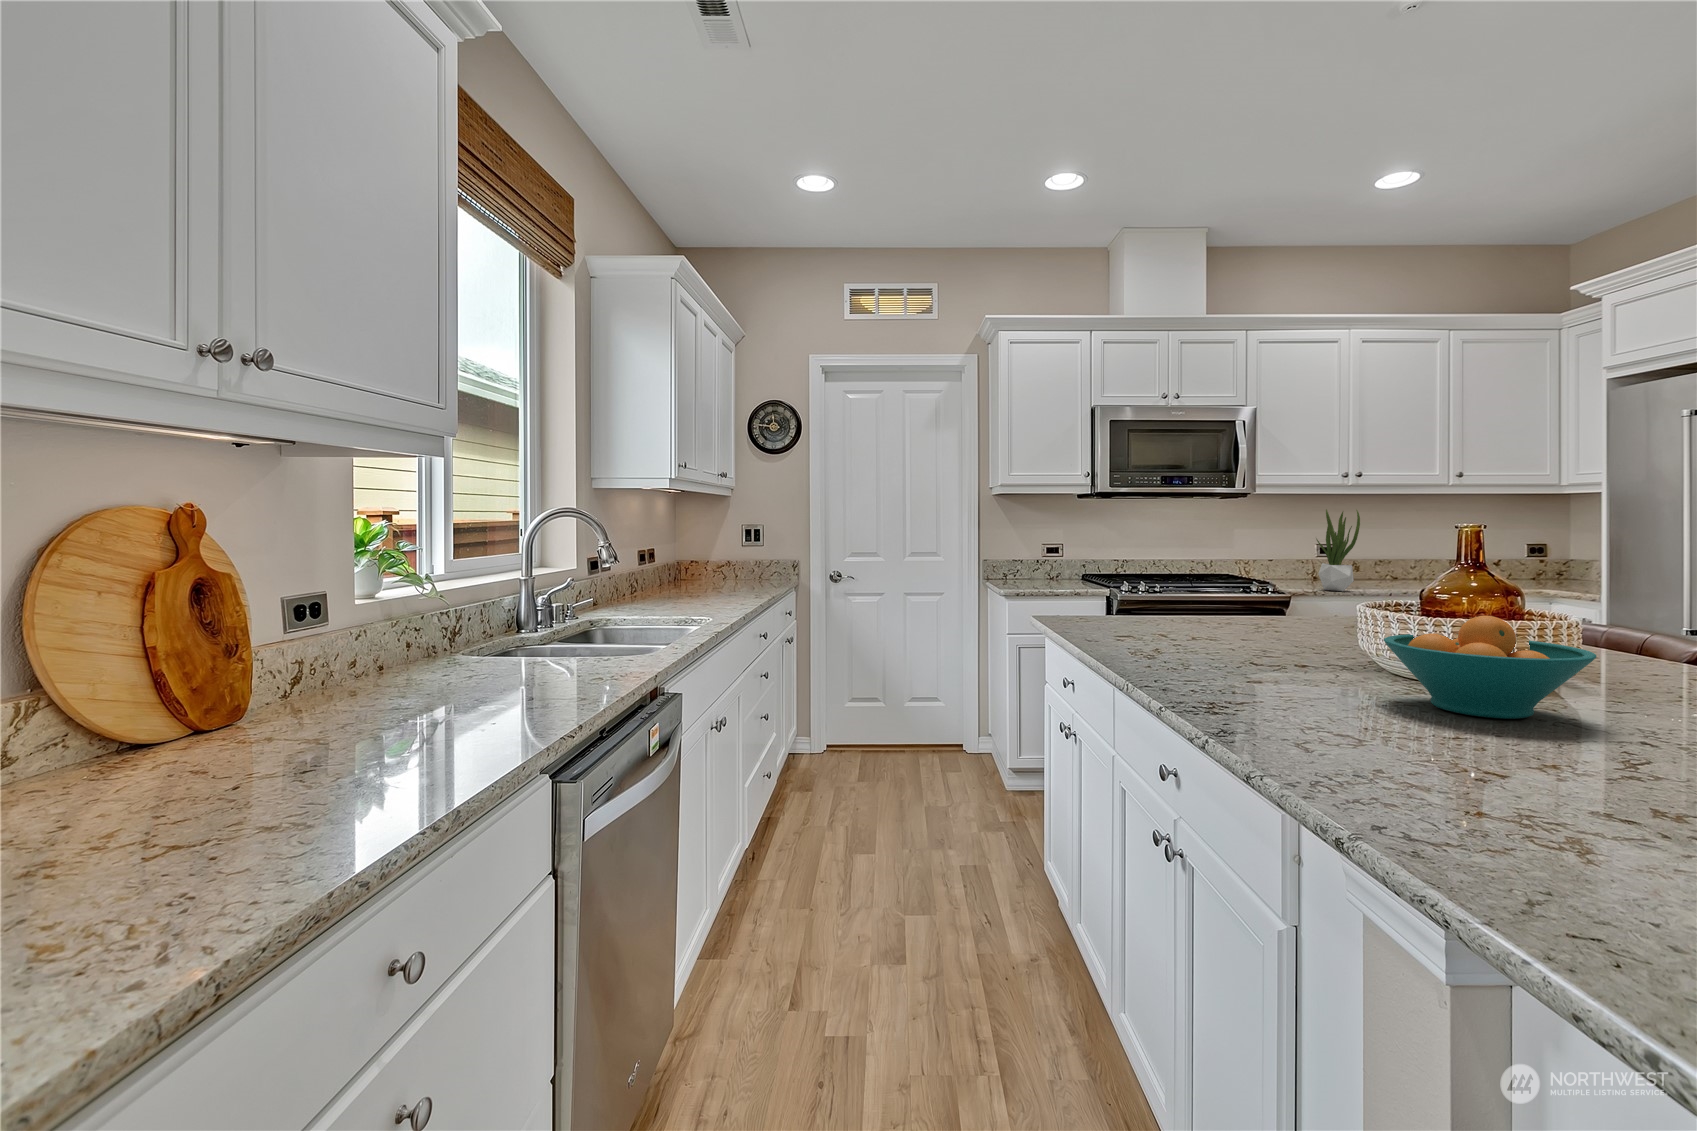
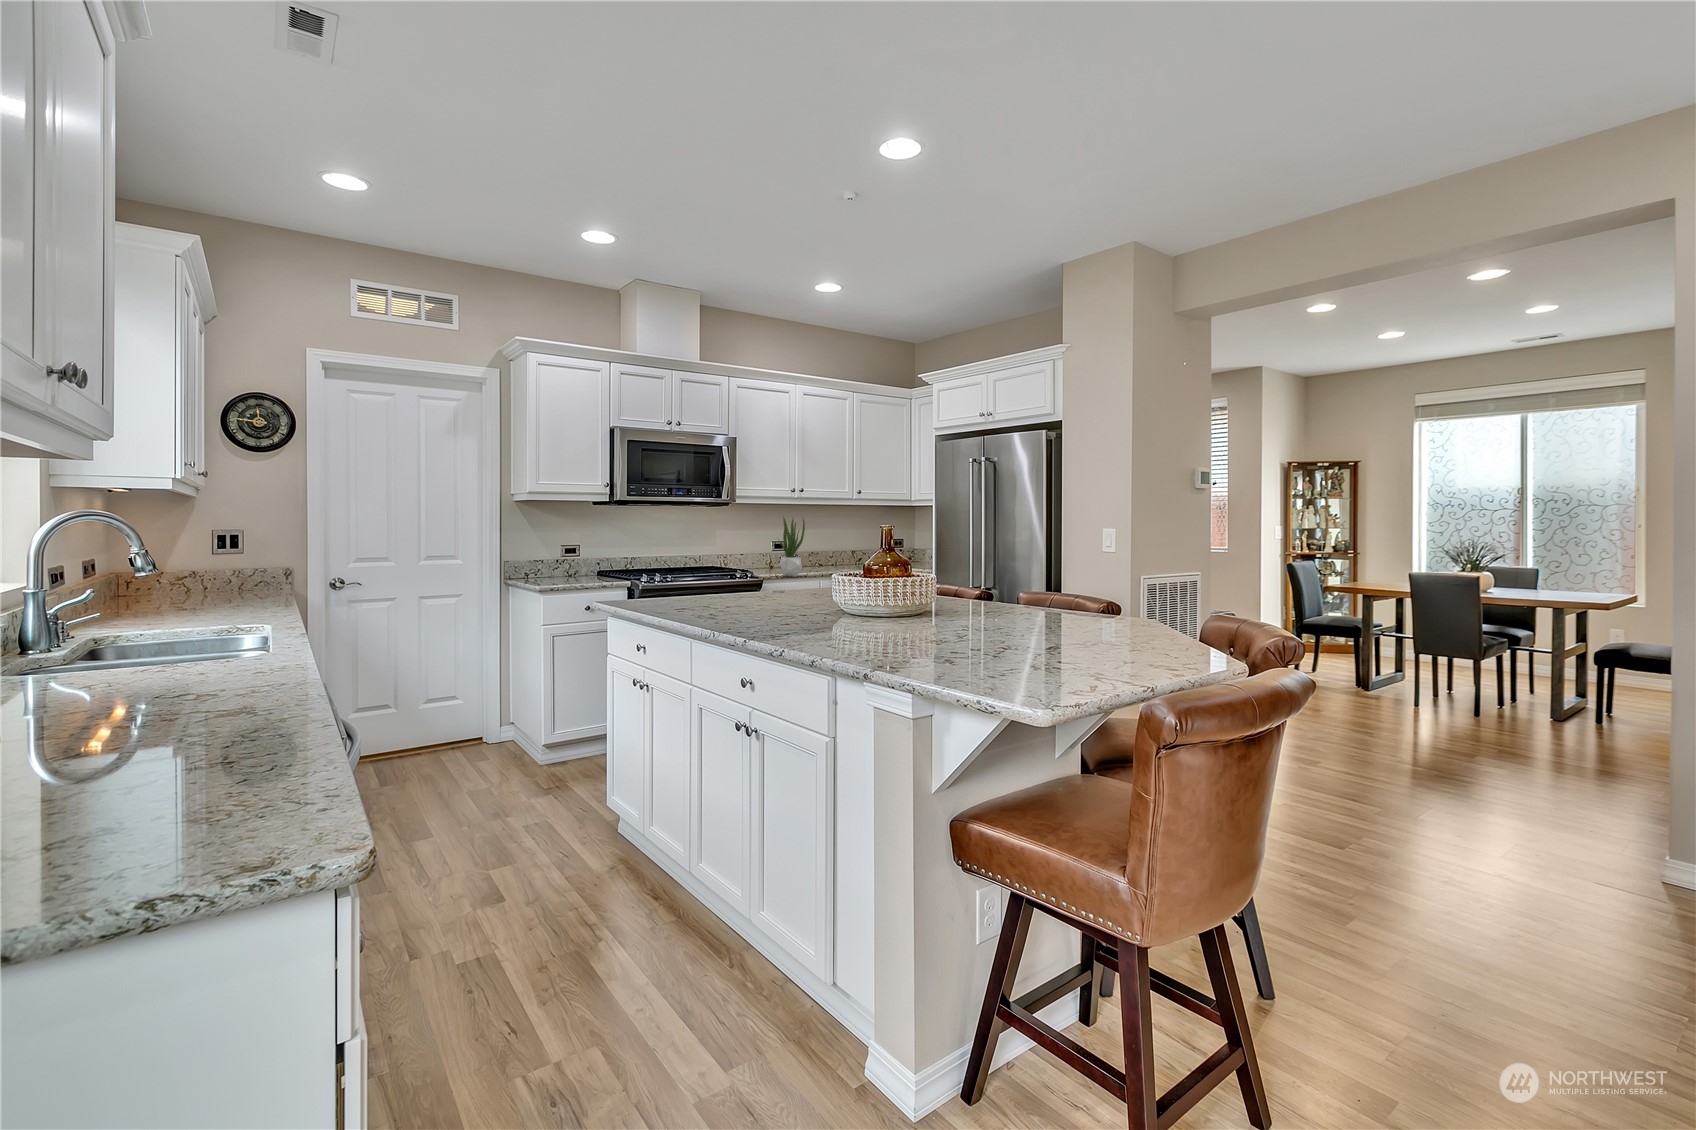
fruit bowl: present [1384,616,1597,719] -> none [853,574,945,629]

